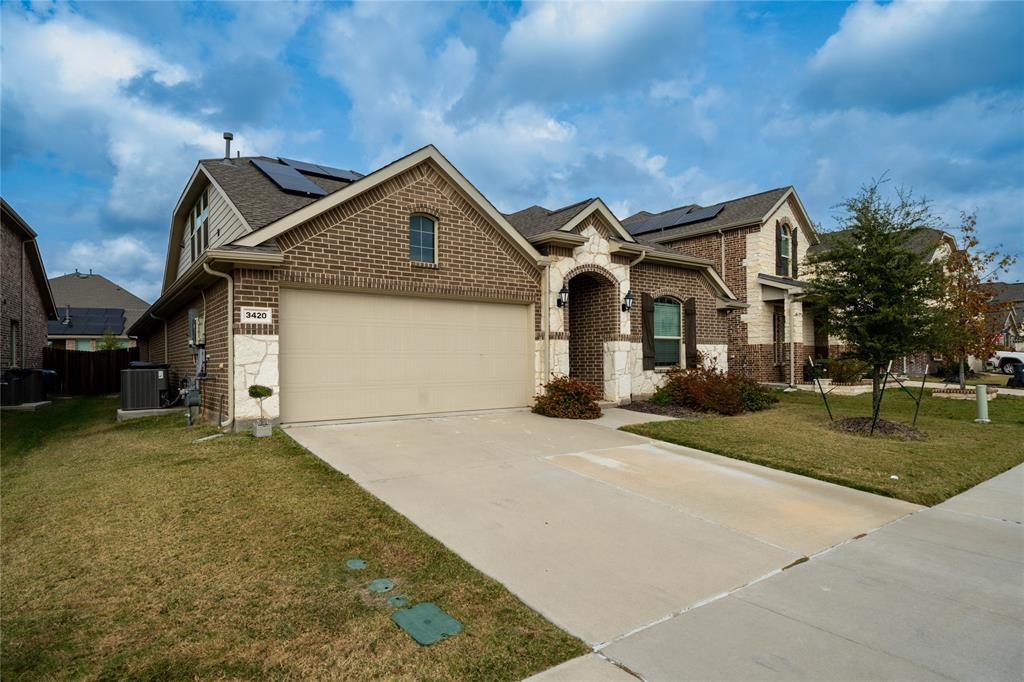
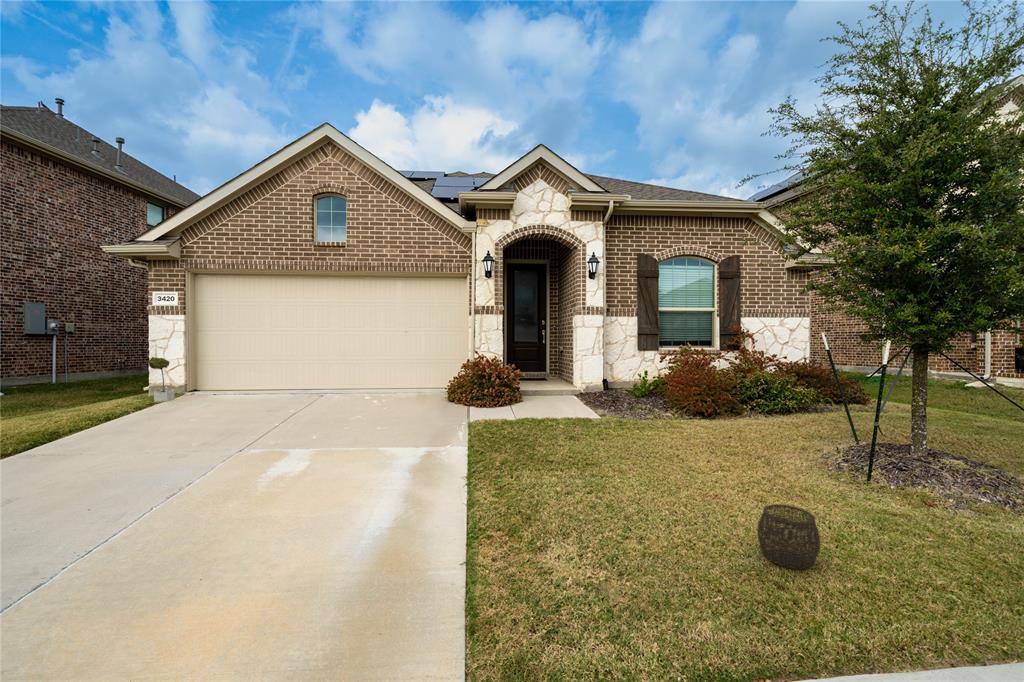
woven basket: none [919,446,949,470] -> present [757,504,821,569]

